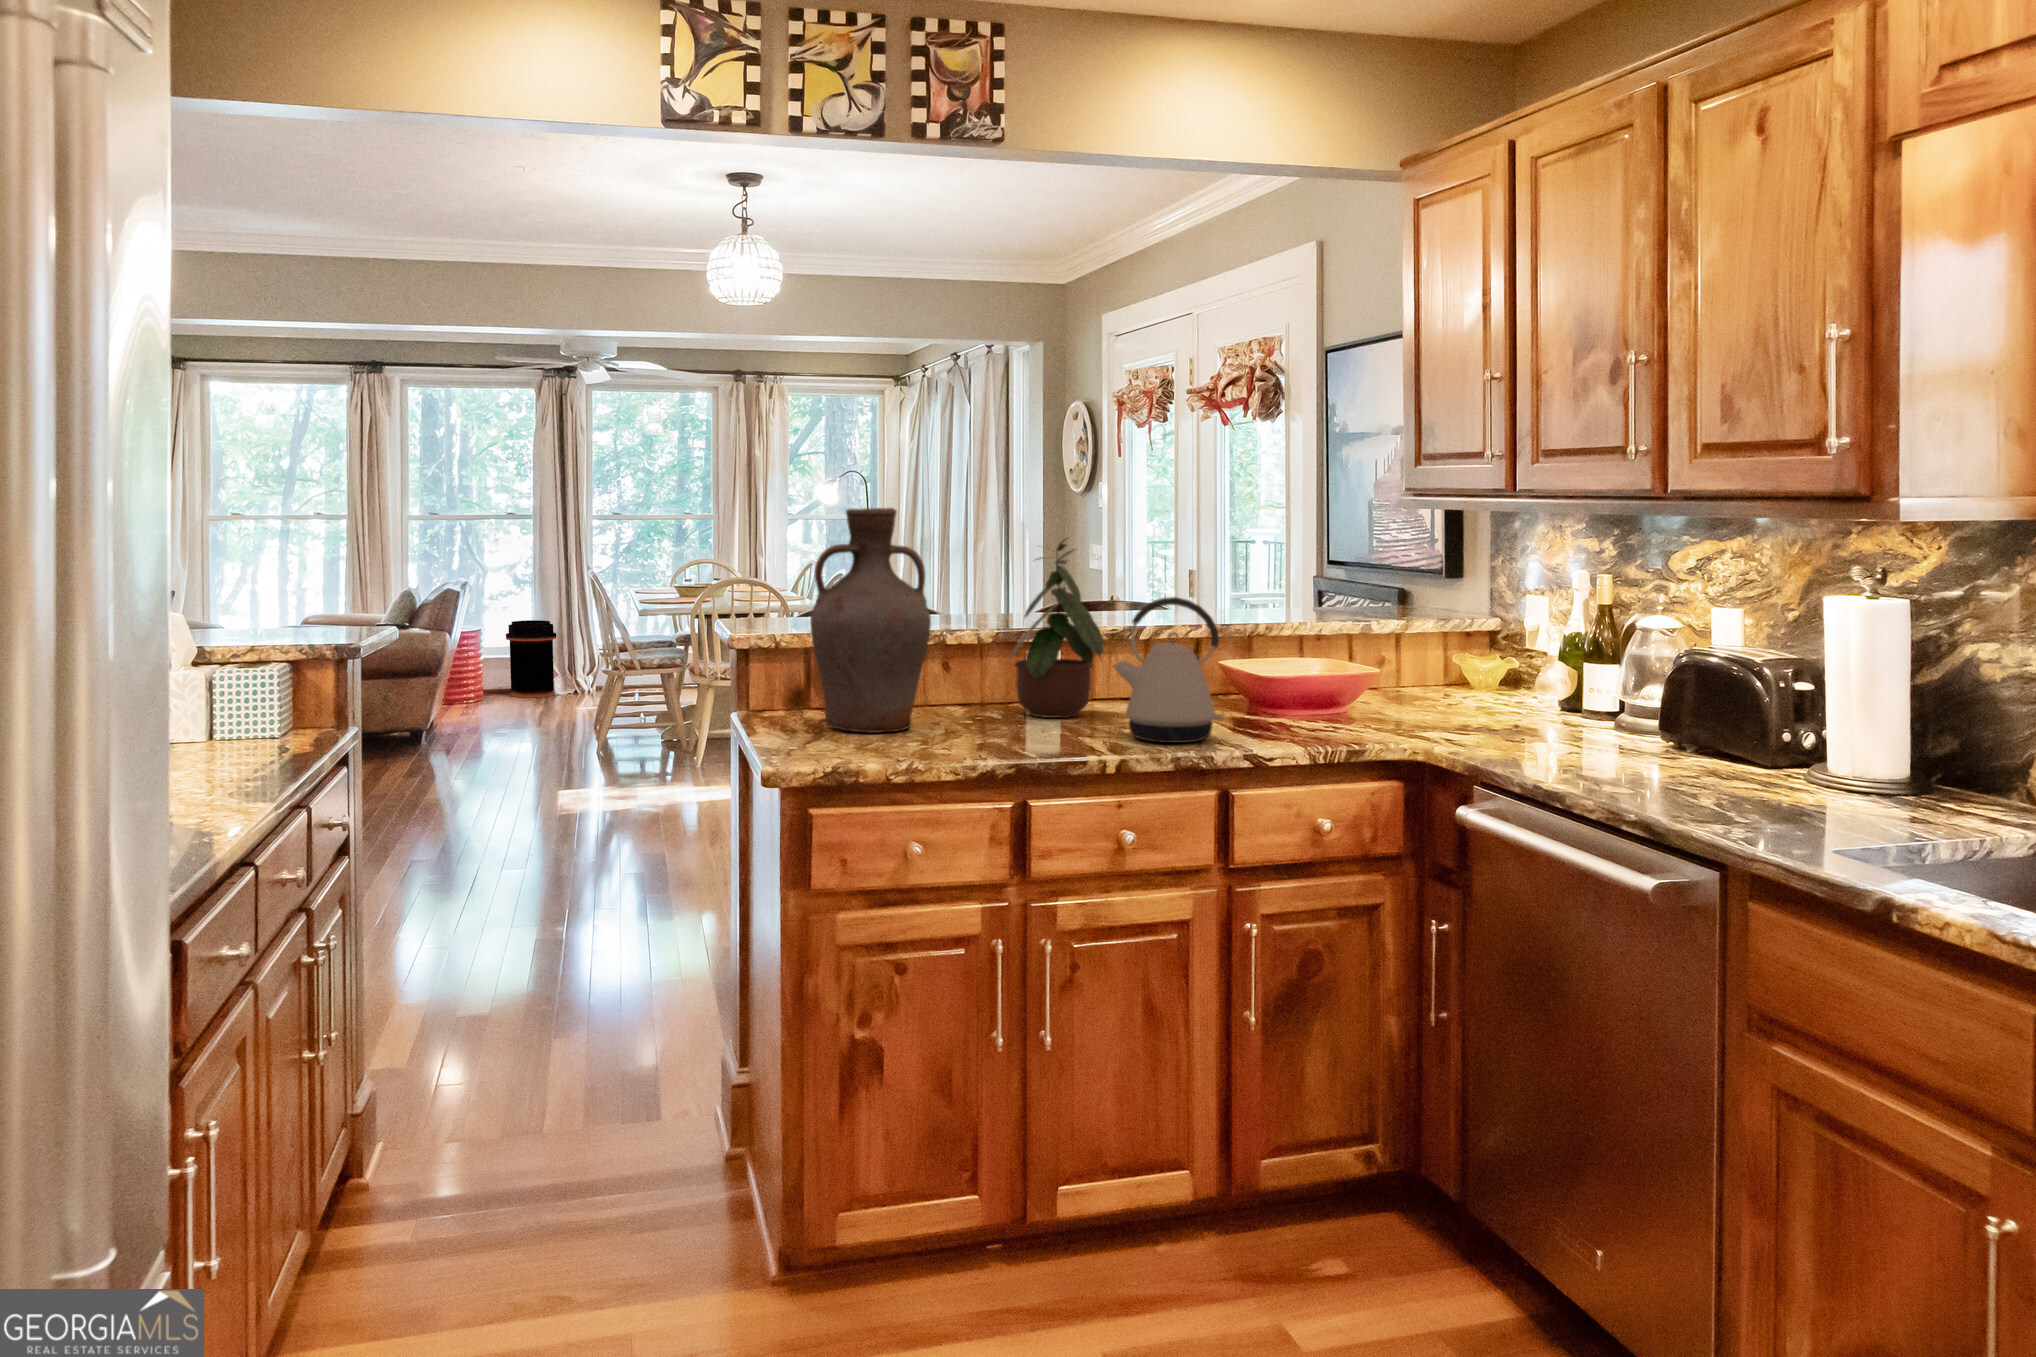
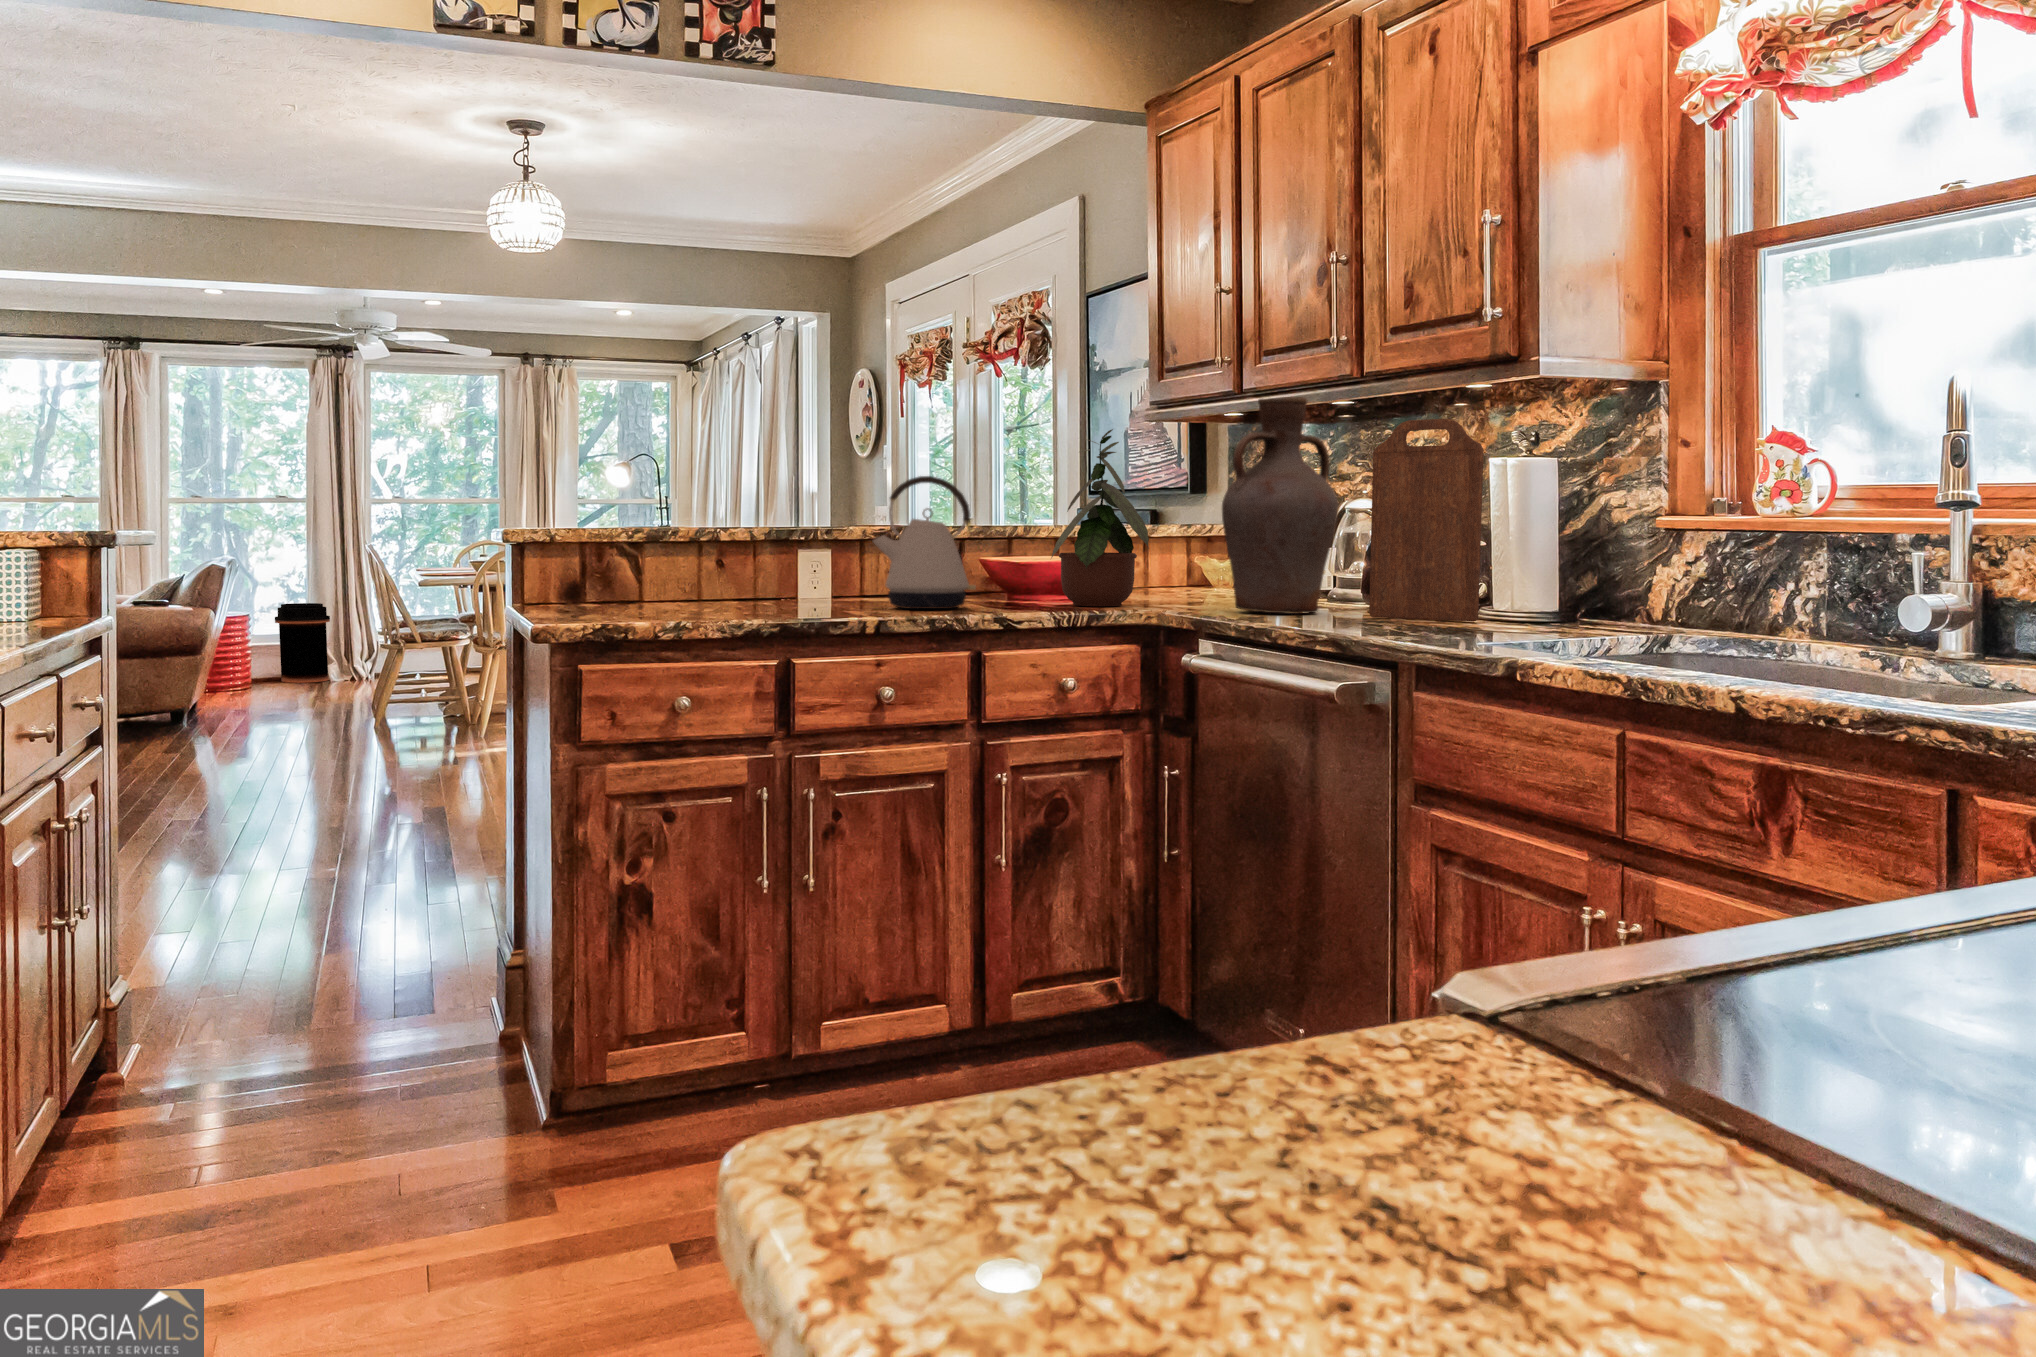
vase: present [810,508,931,733] -> present [1222,397,1339,614]
potted plant: present [1009,538,1103,718] -> present [1051,429,1149,606]
cutting board: none [1674,552,1821,786] -> present [1369,419,1484,621]

